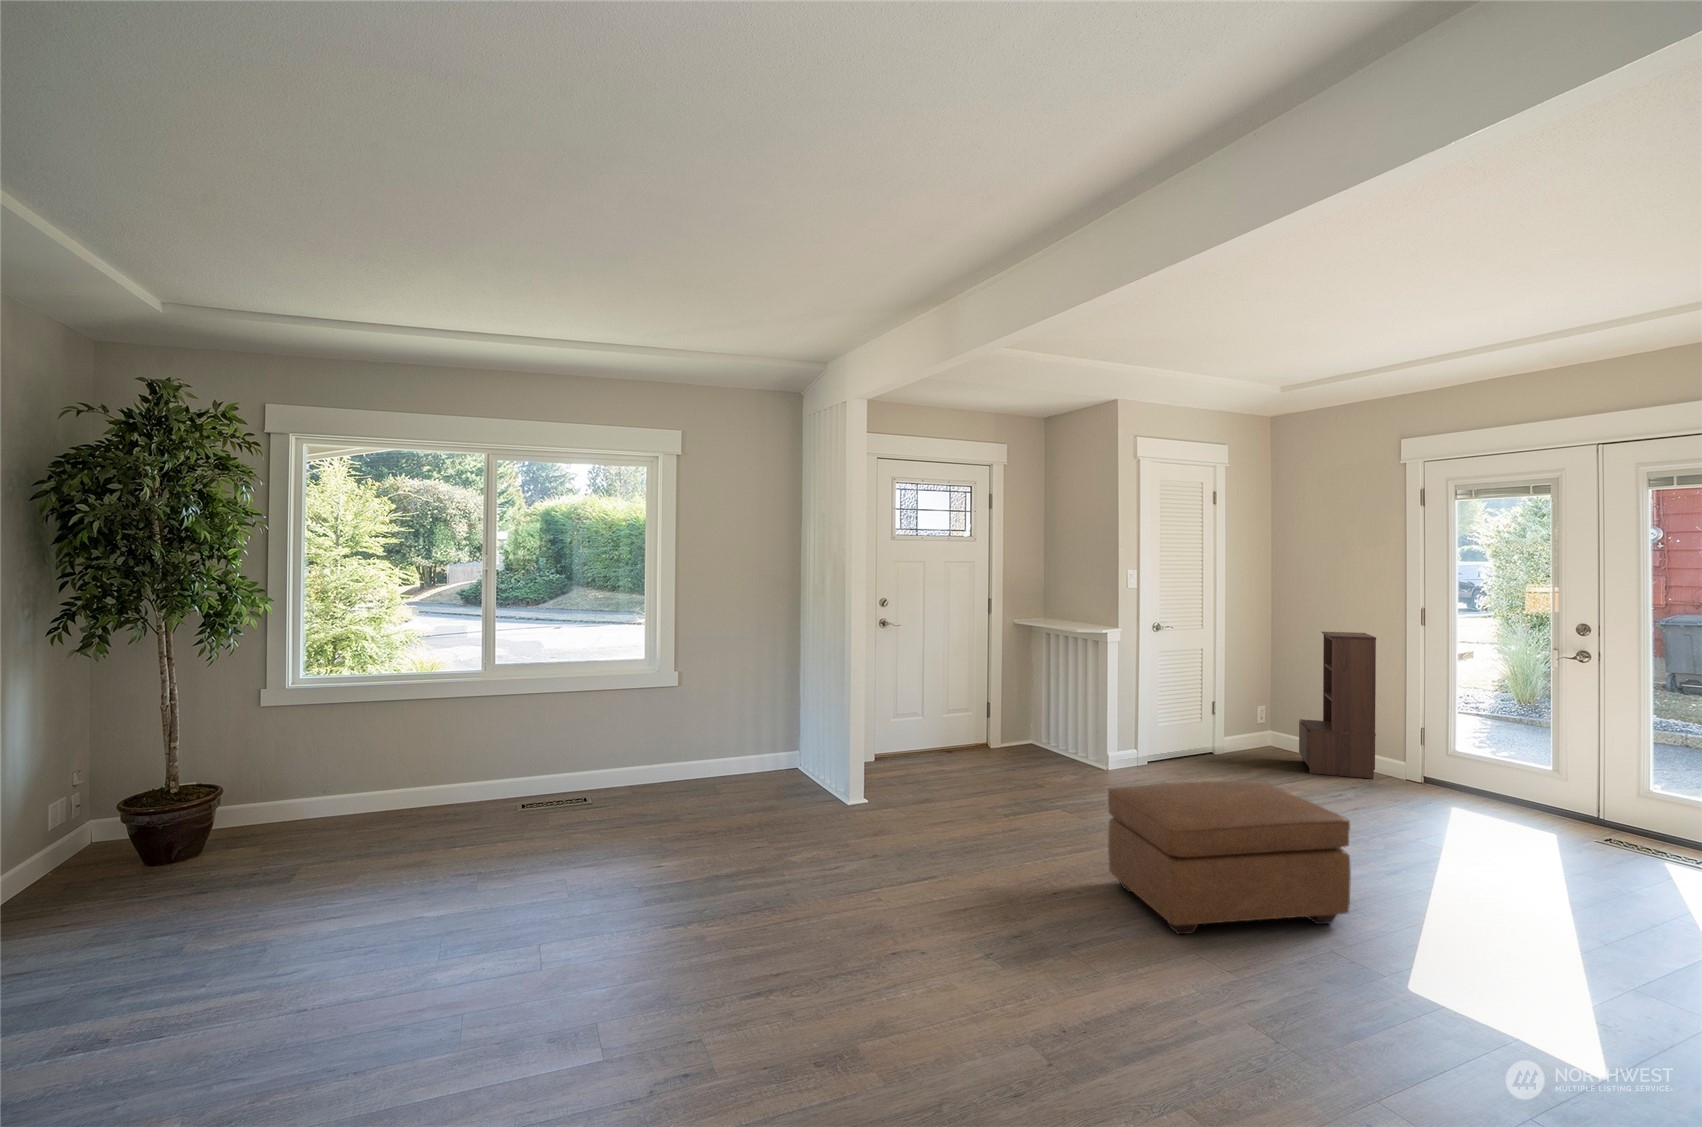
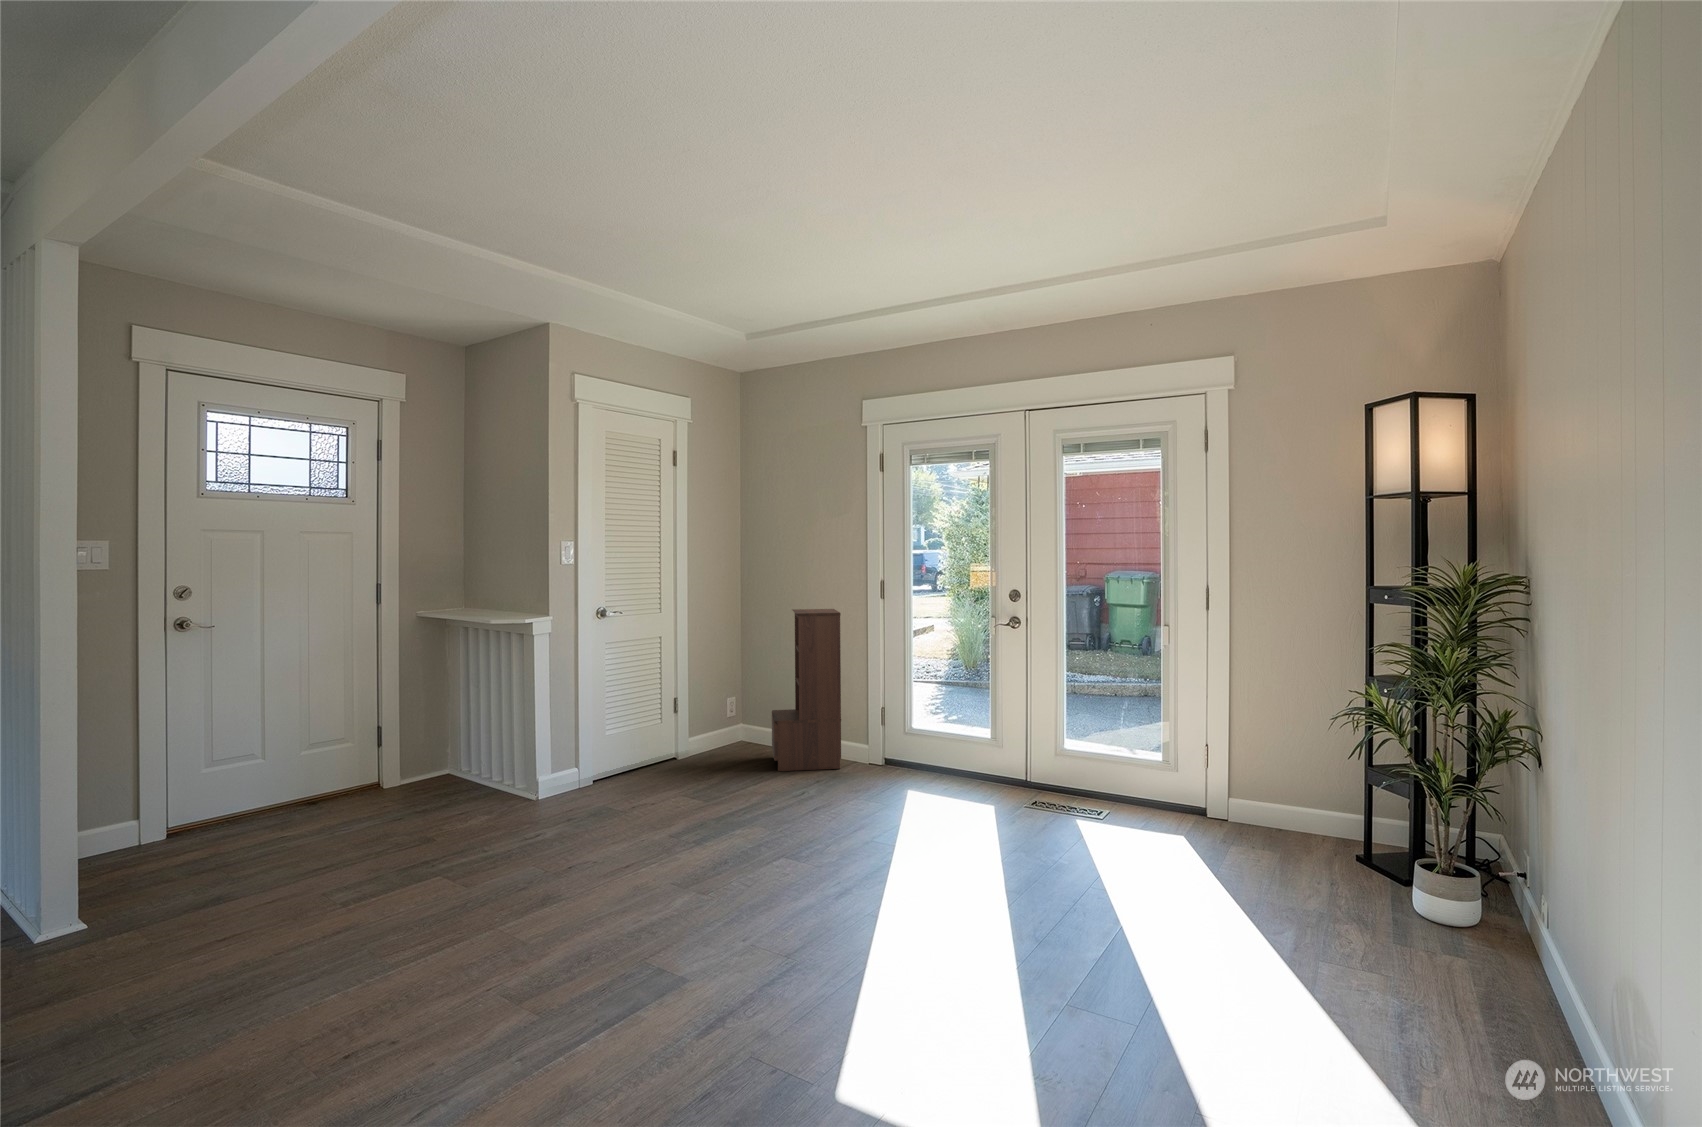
ottoman: present [1108,781,1351,934] -> none [428,807,748,1077]

